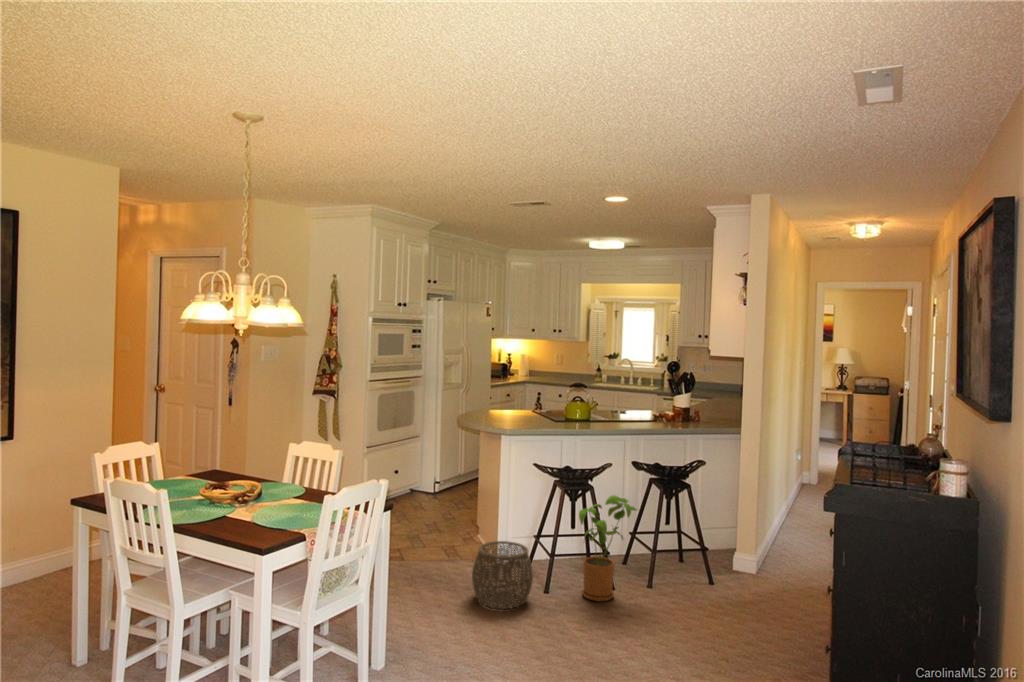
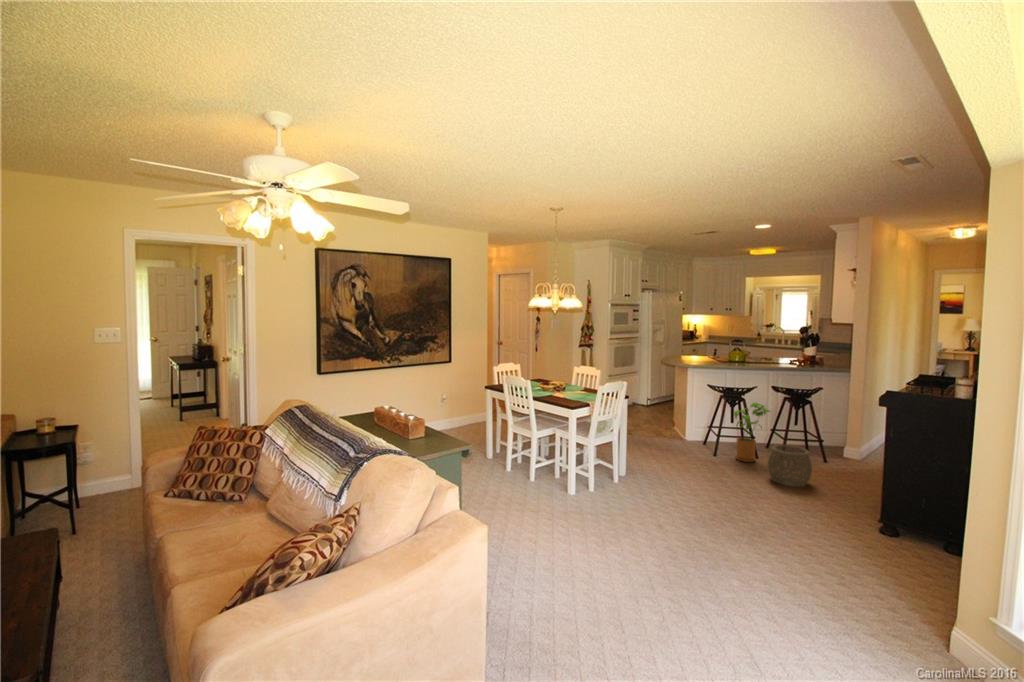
woven basket: present [472,541,533,609] -> present [768,445,812,487]

